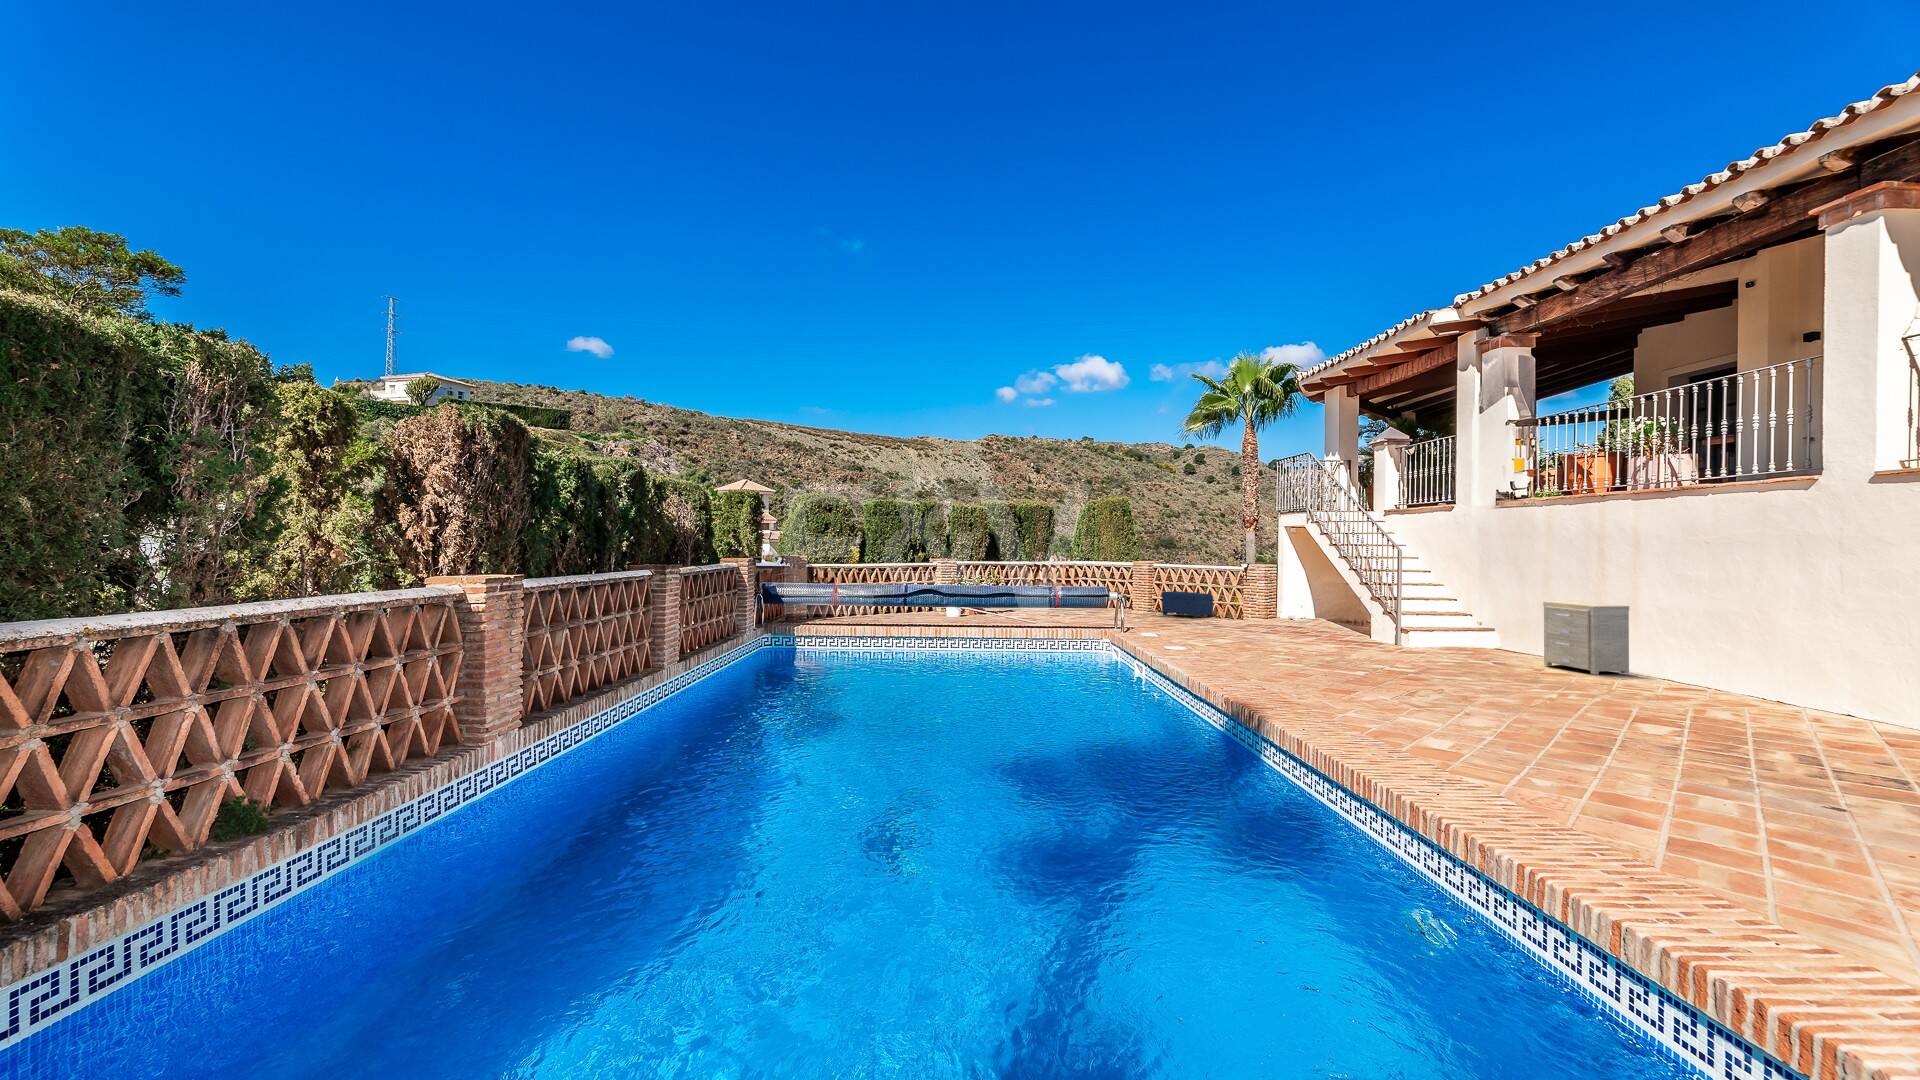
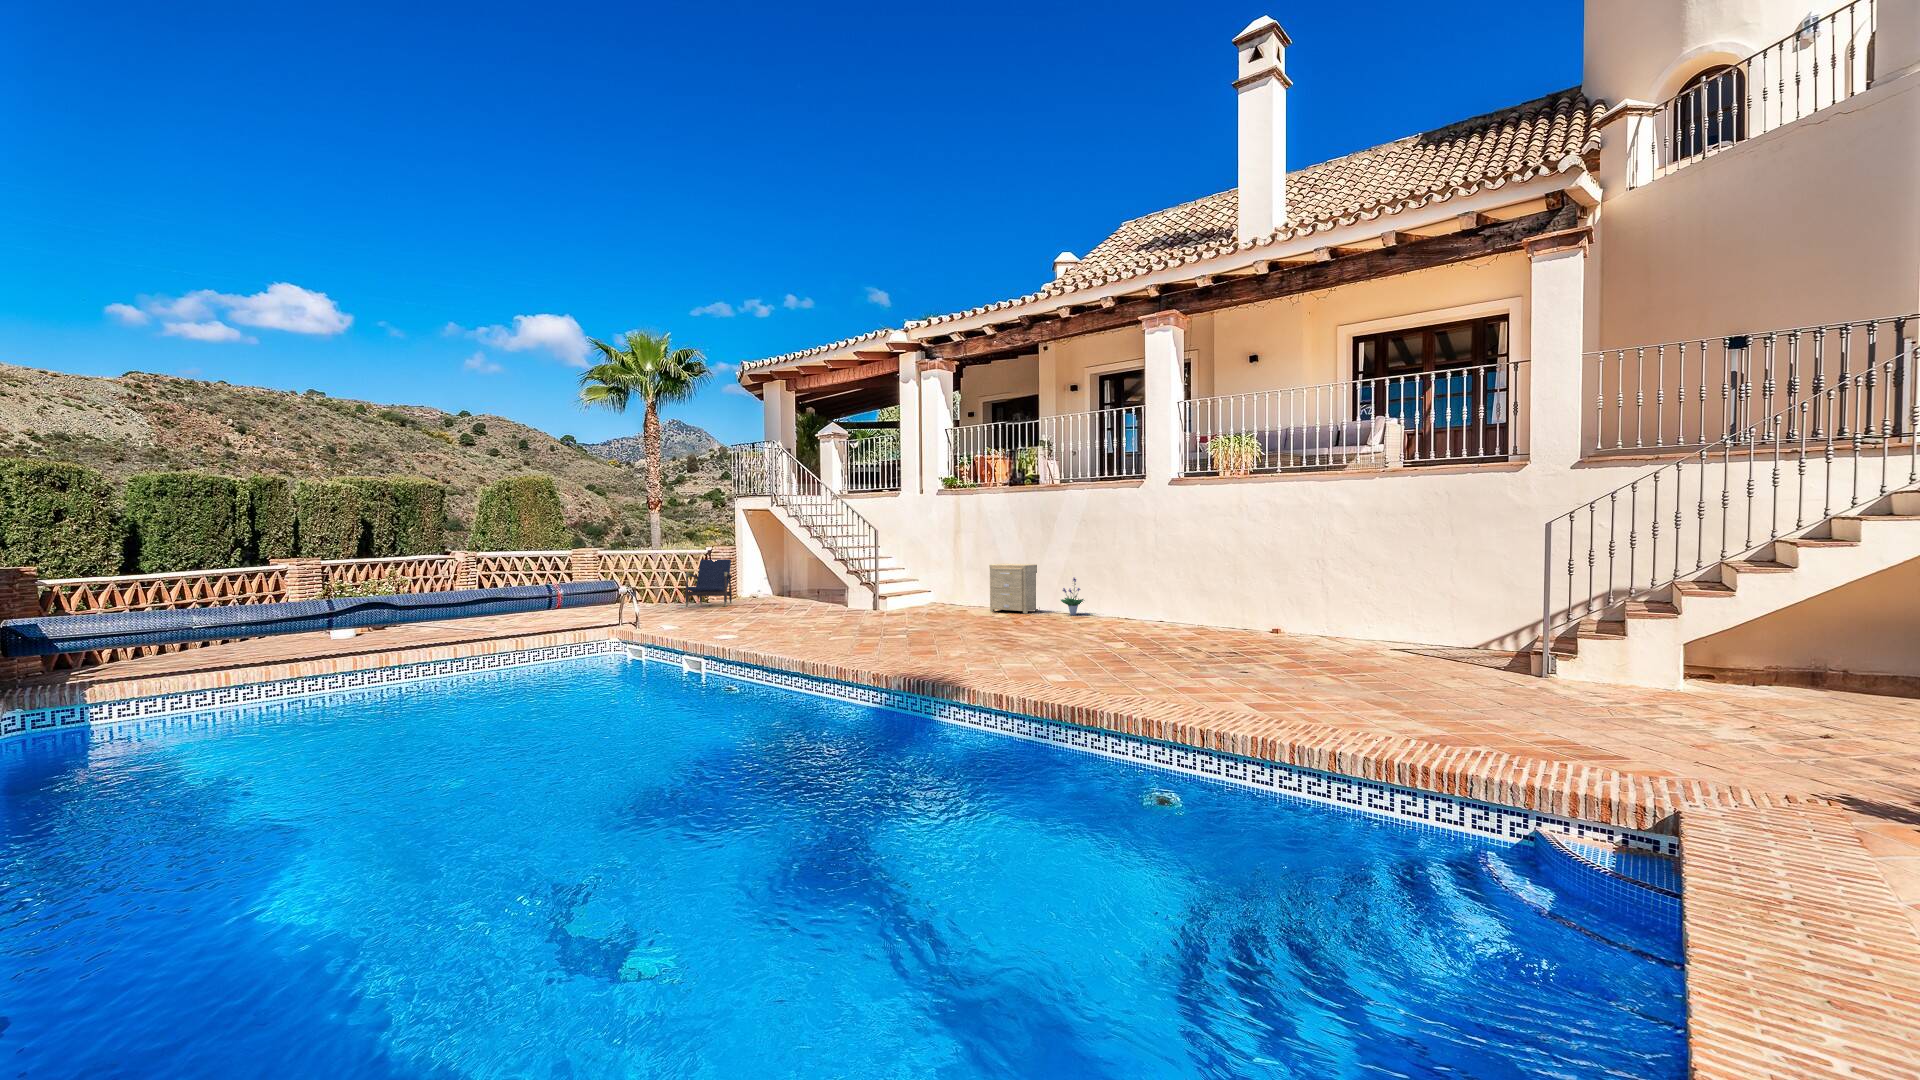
lounge chair: none [1228,576,1280,625] -> present [685,559,732,607]
bench: present [1162,591,1213,619] -> none [593,581,655,609]
potted plant: none [1645,630,1703,687] -> present [1061,578,1084,615]

